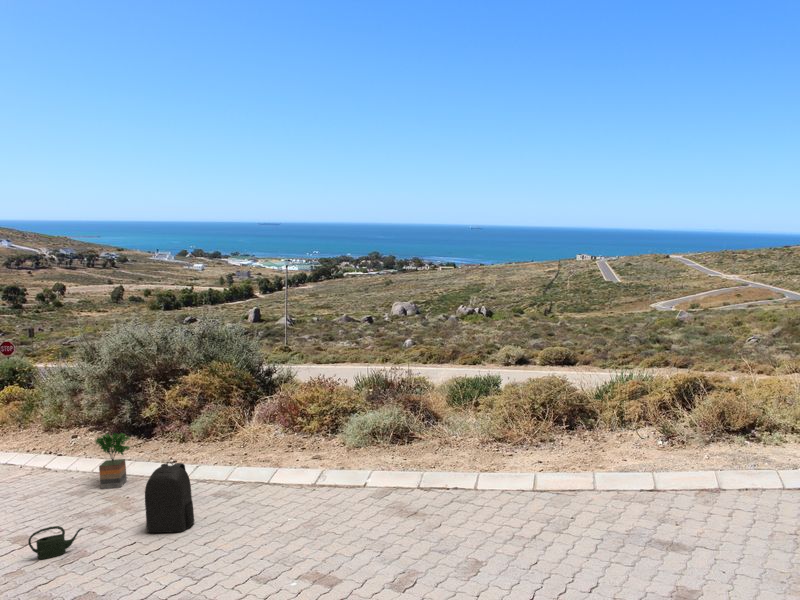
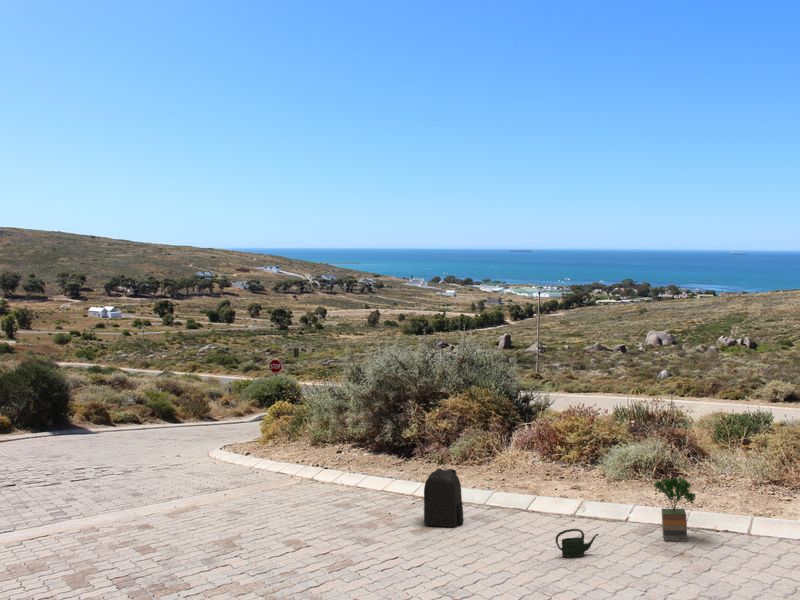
potted tree: present [95,433,130,489] -> present [654,478,696,542]
watering can: present [28,526,83,559] -> present [556,529,599,557]

